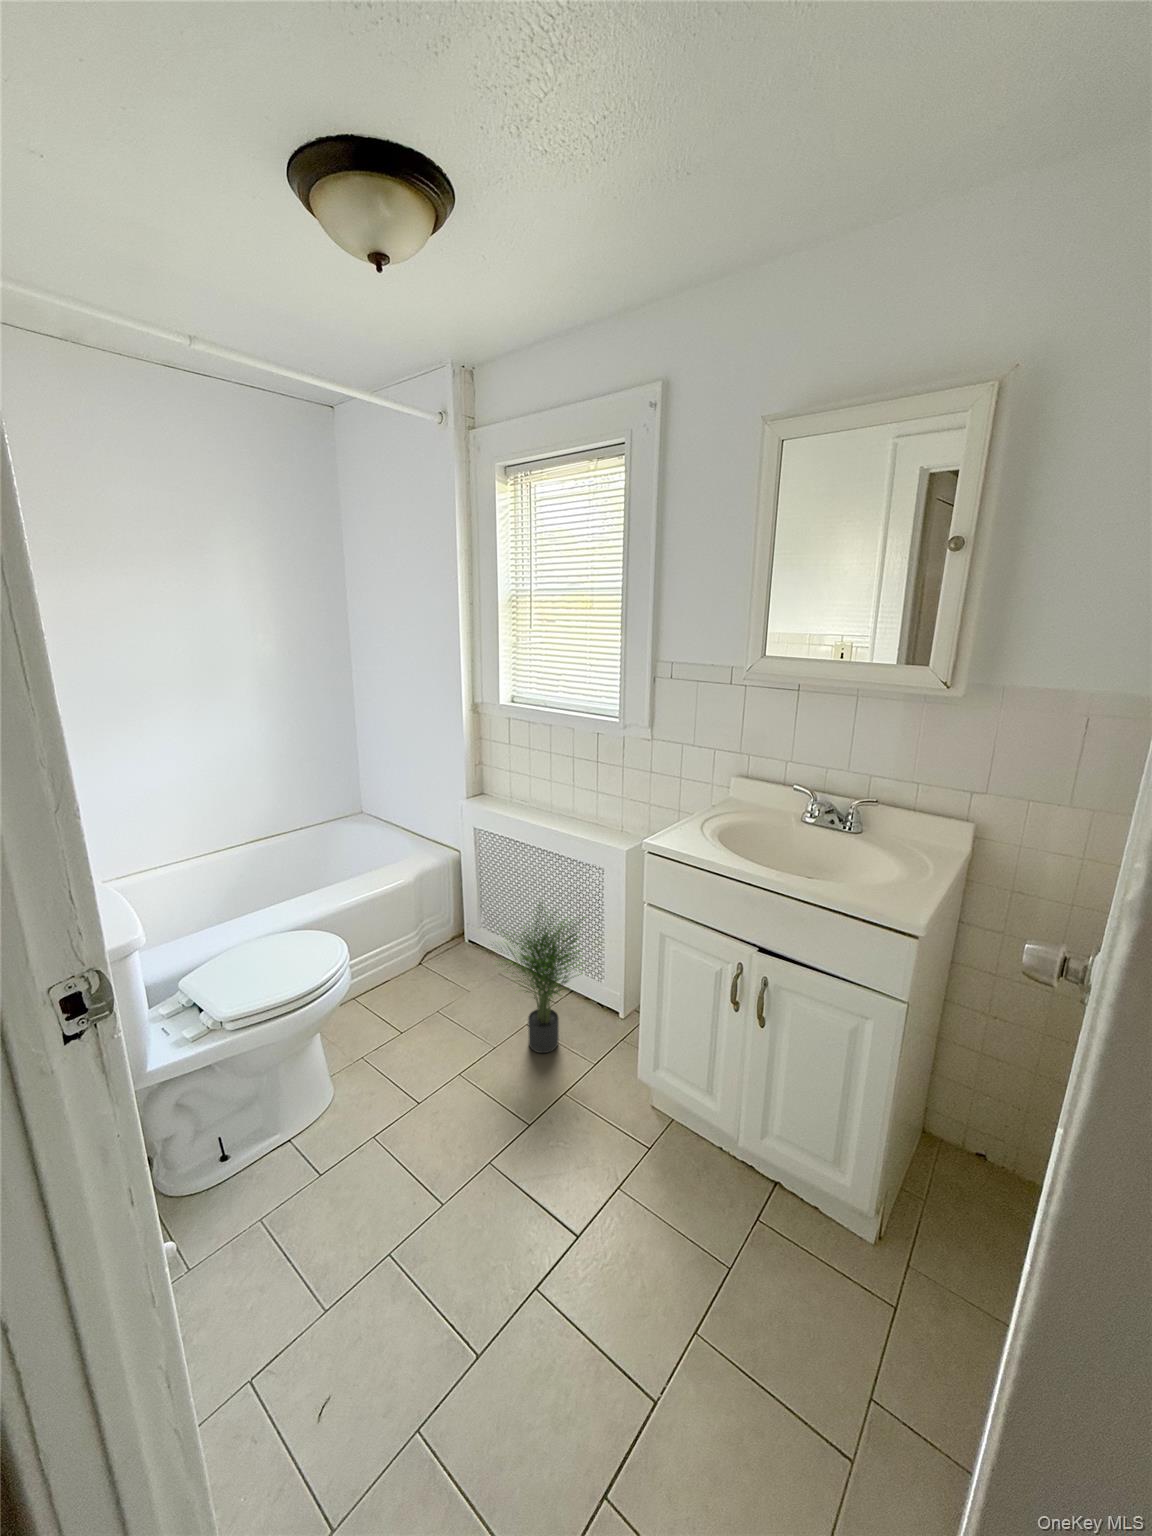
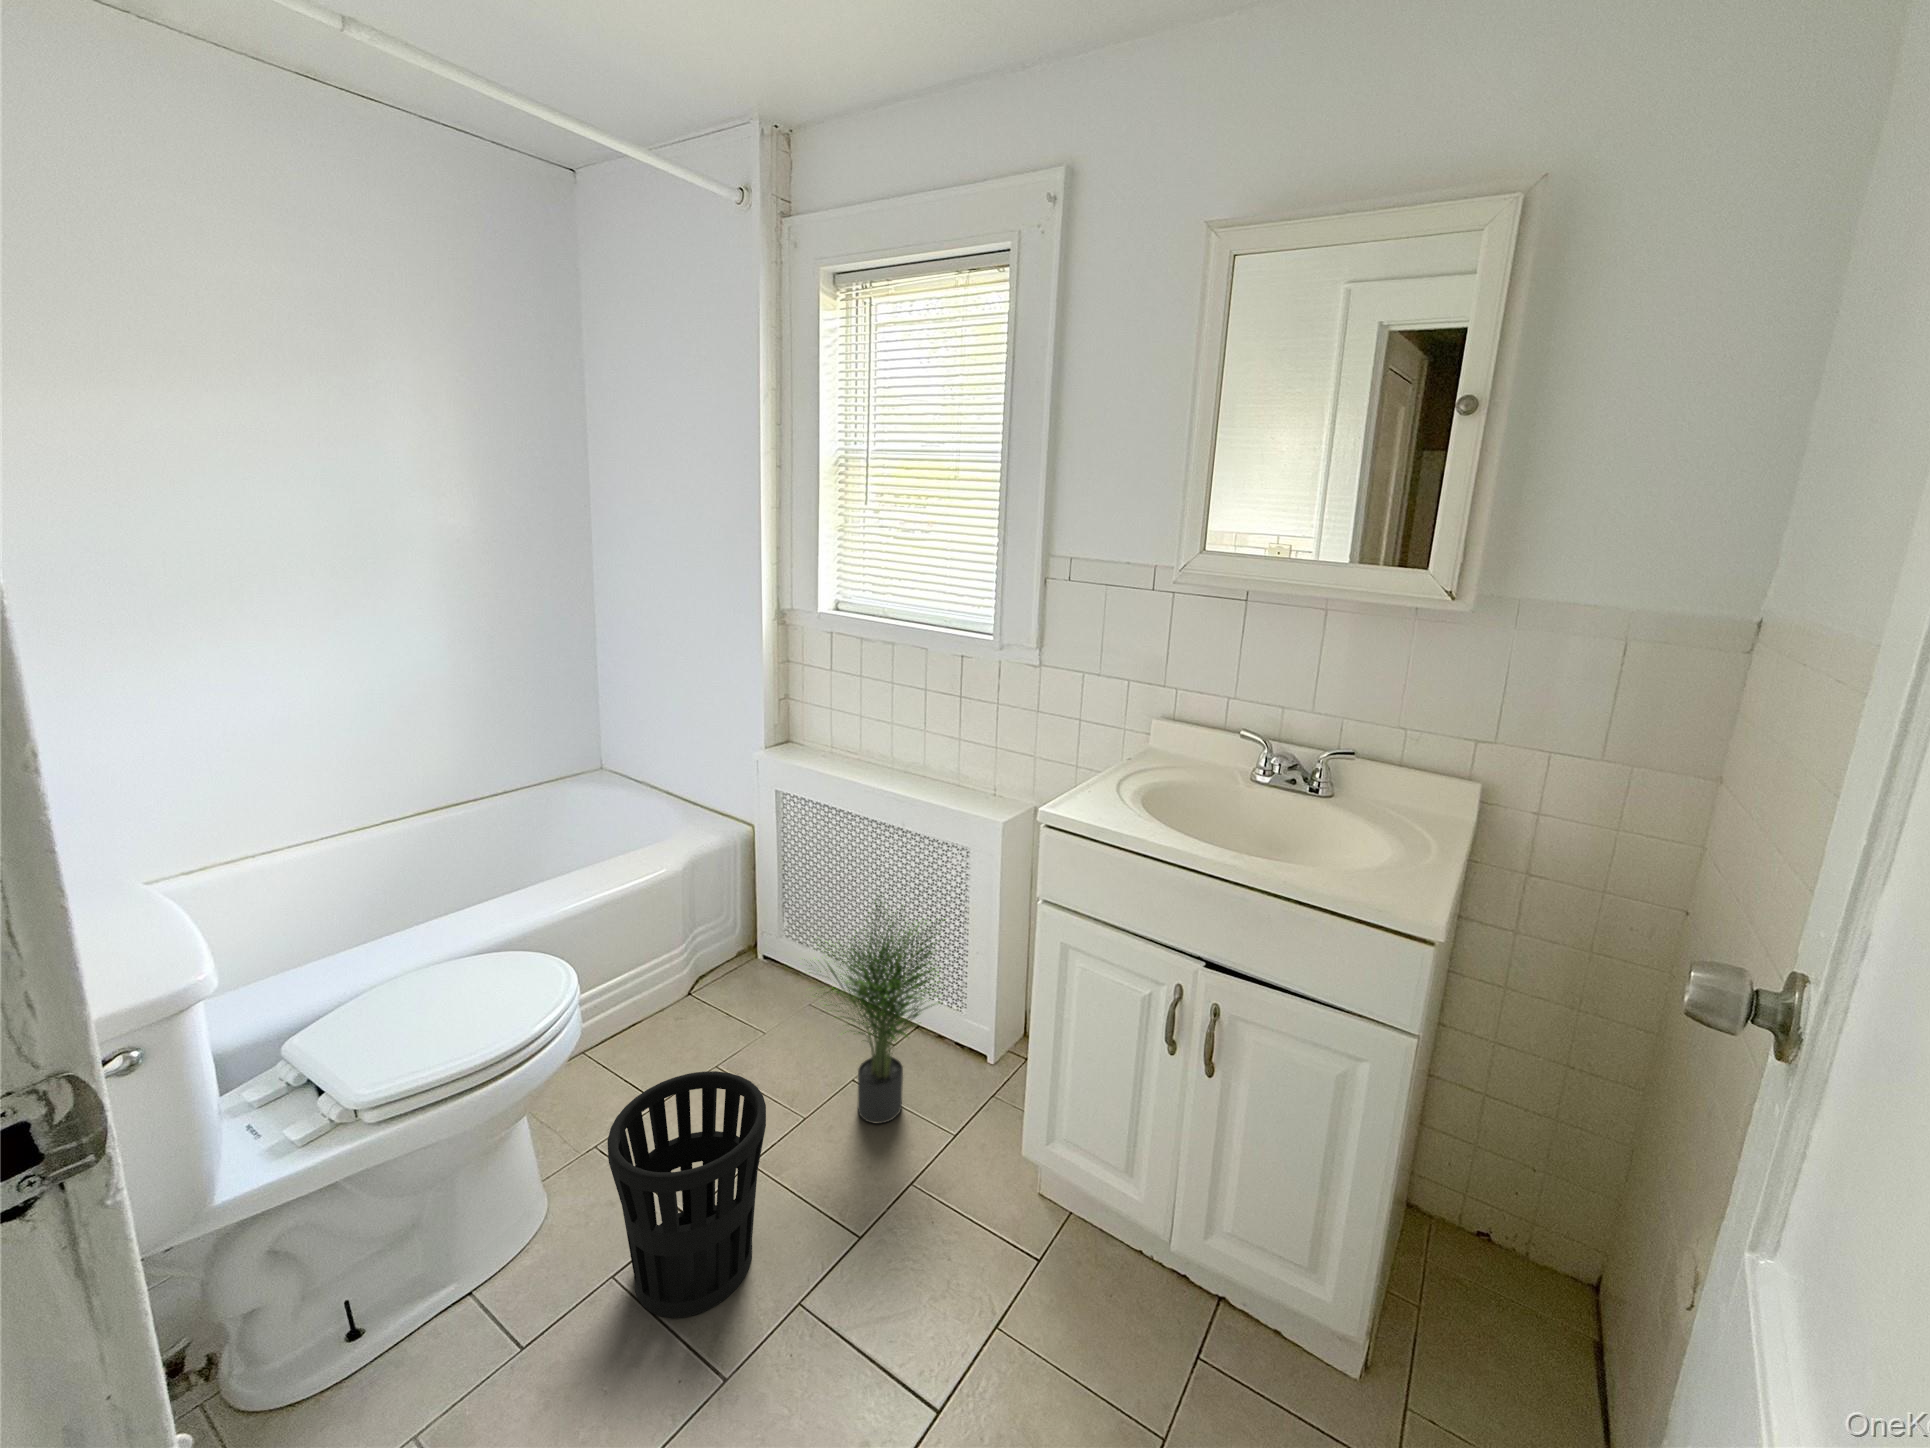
wastebasket: none [368,1011,466,1165] -> present [608,1071,766,1318]

